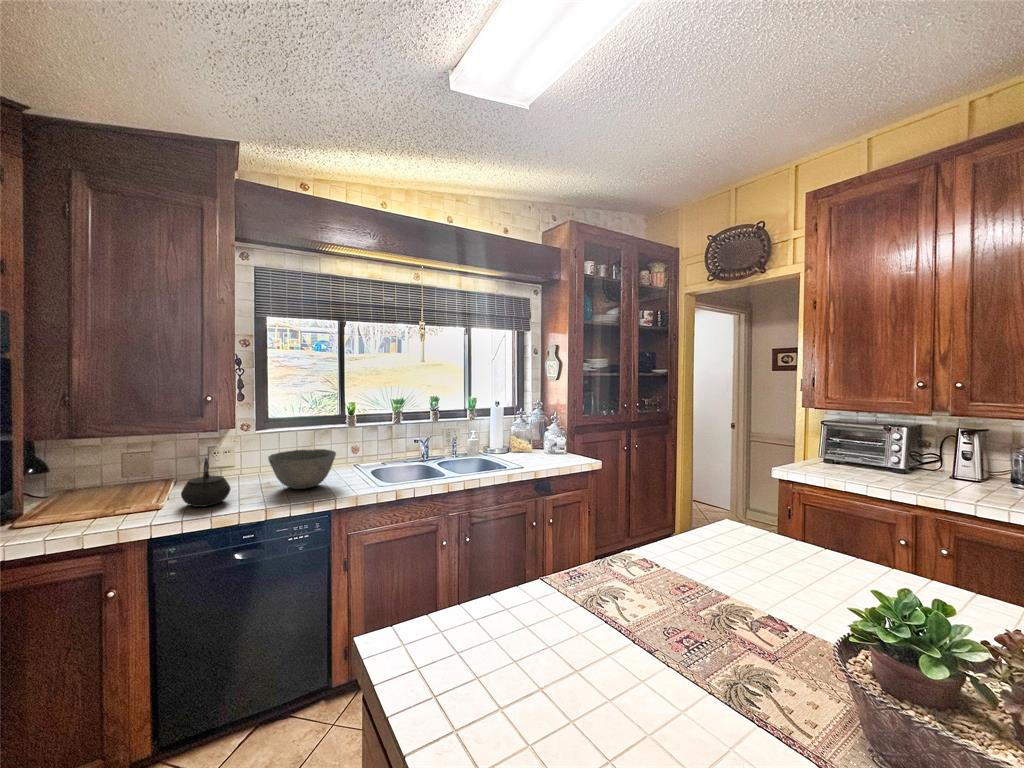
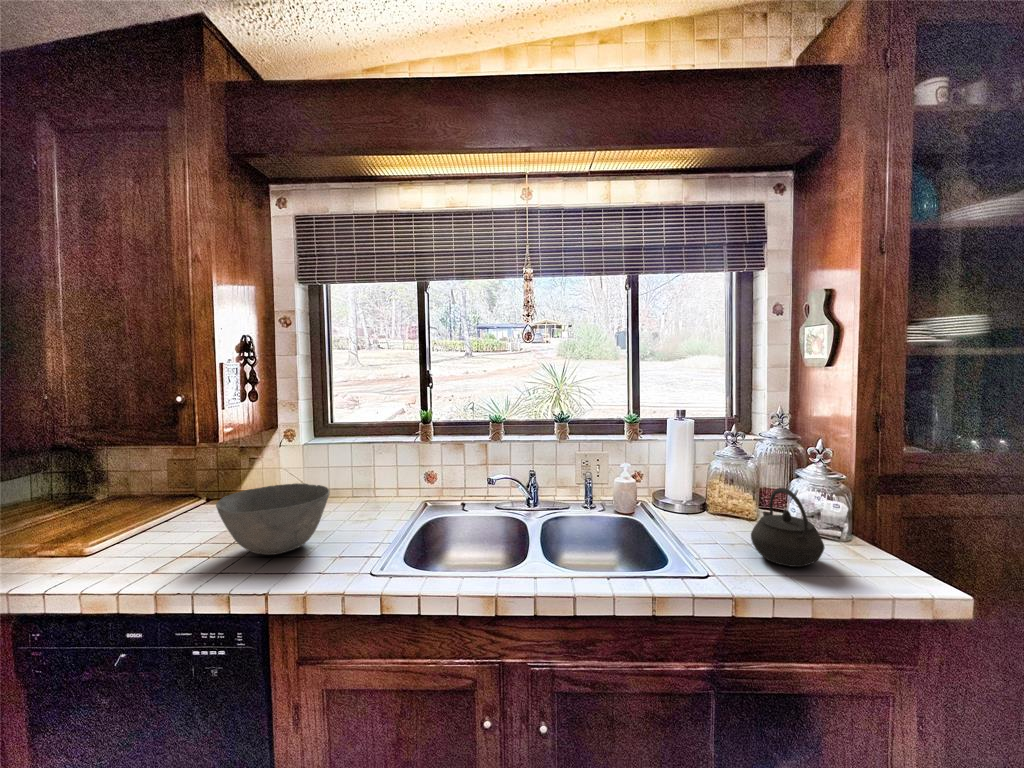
kettle: present [181,458,231,507] -> present [751,488,825,567]

